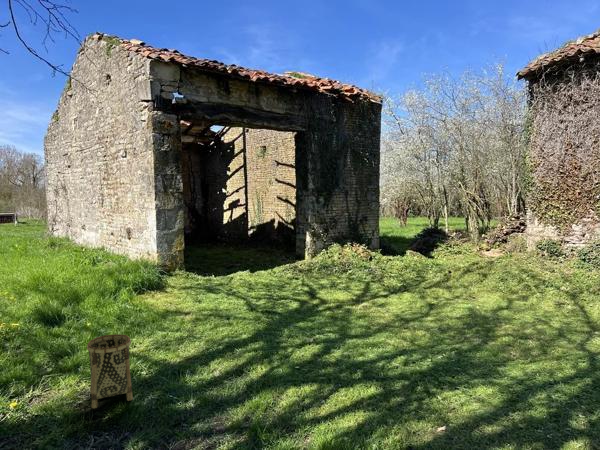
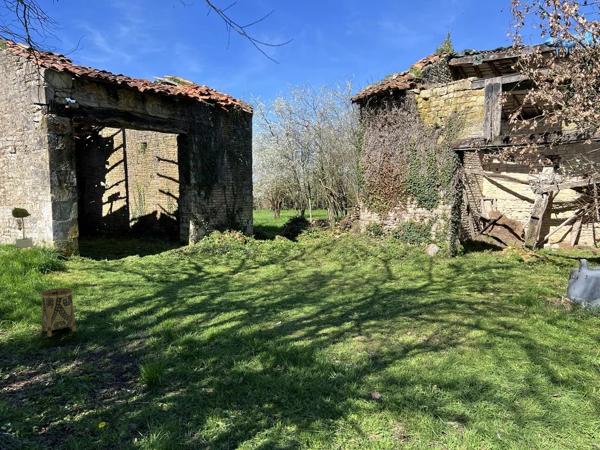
potted tree: none [118,215,138,260] -> present [12,207,33,248]

